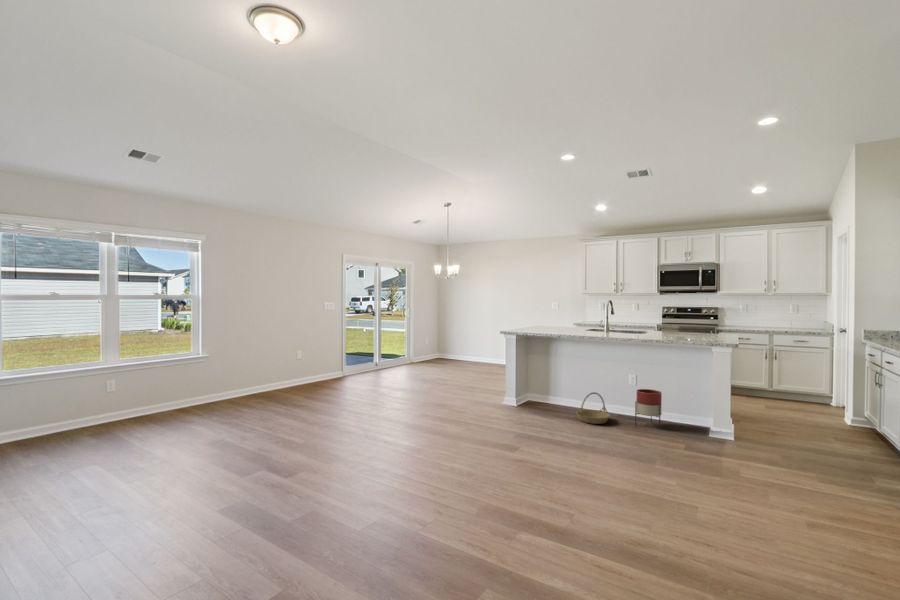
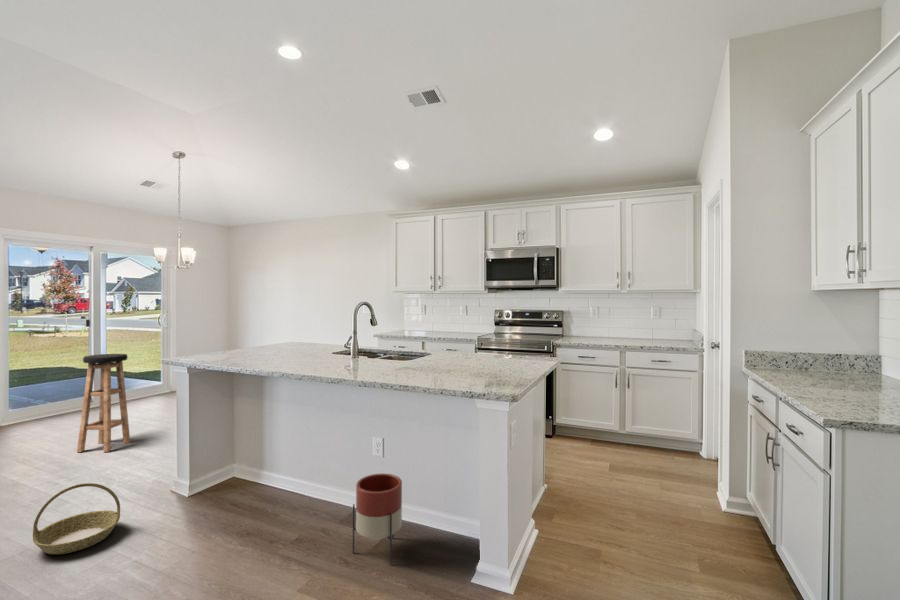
bar stool: none [418,331,439,387] -> present [77,354,130,452]
basket: present [576,392,610,424] -> present [33,483,120,554]

